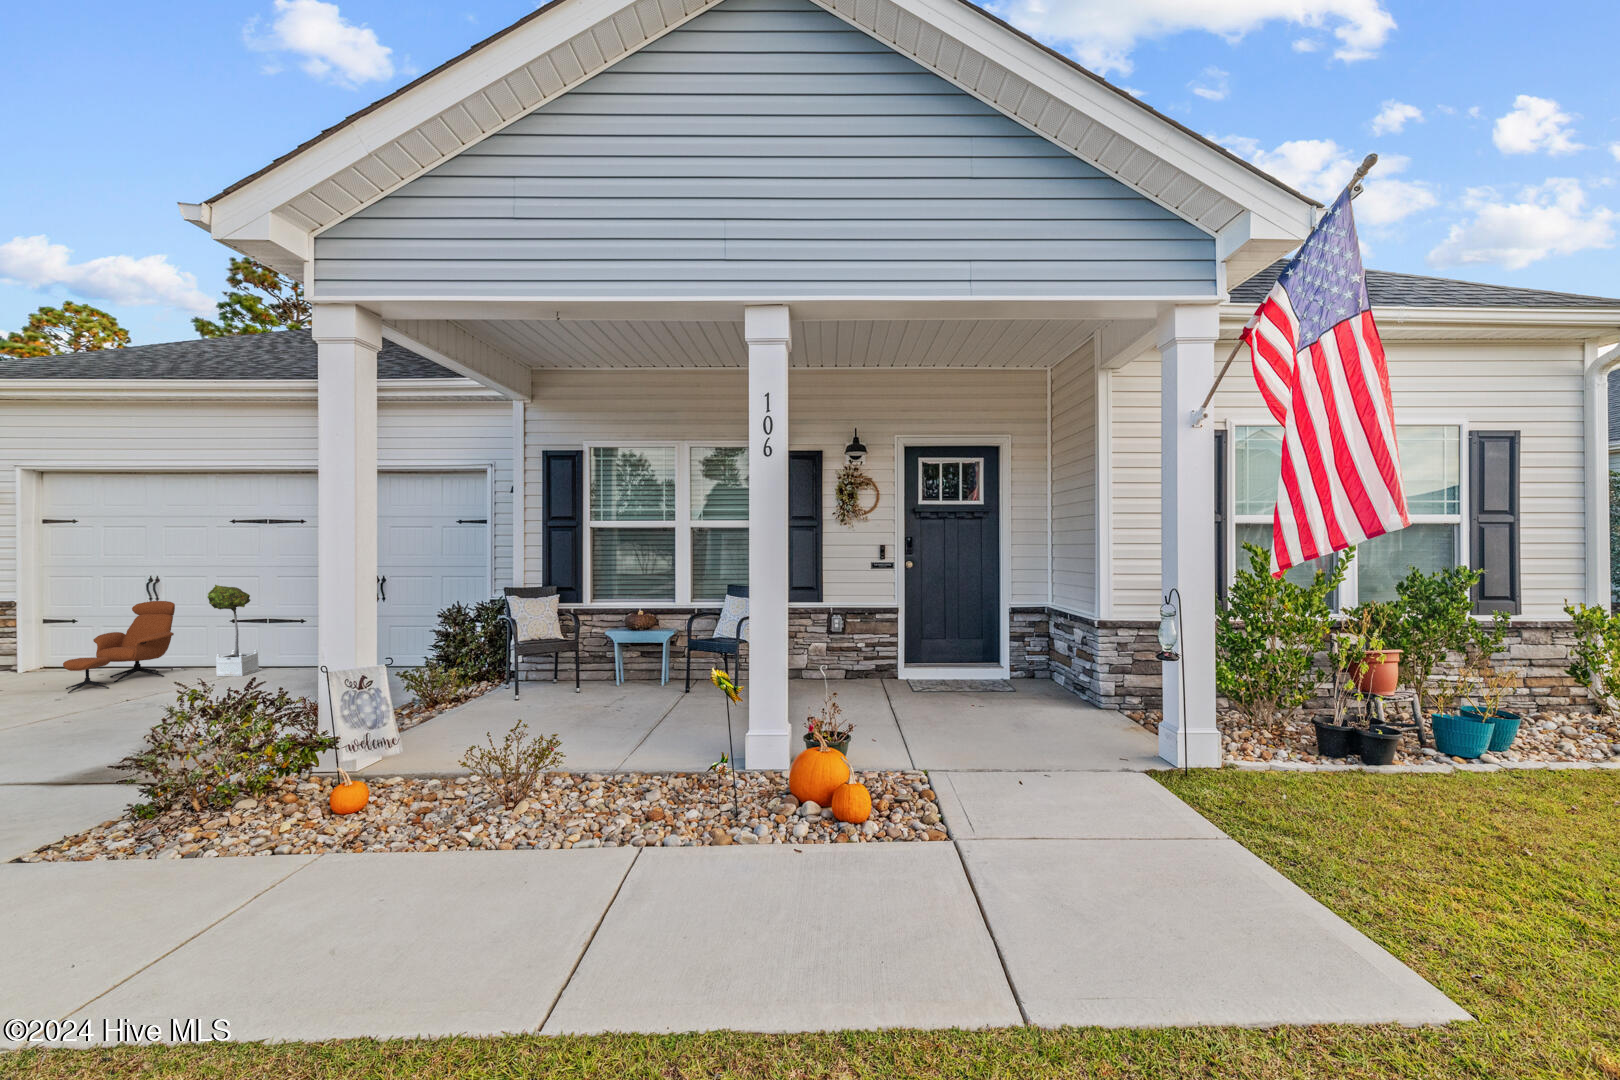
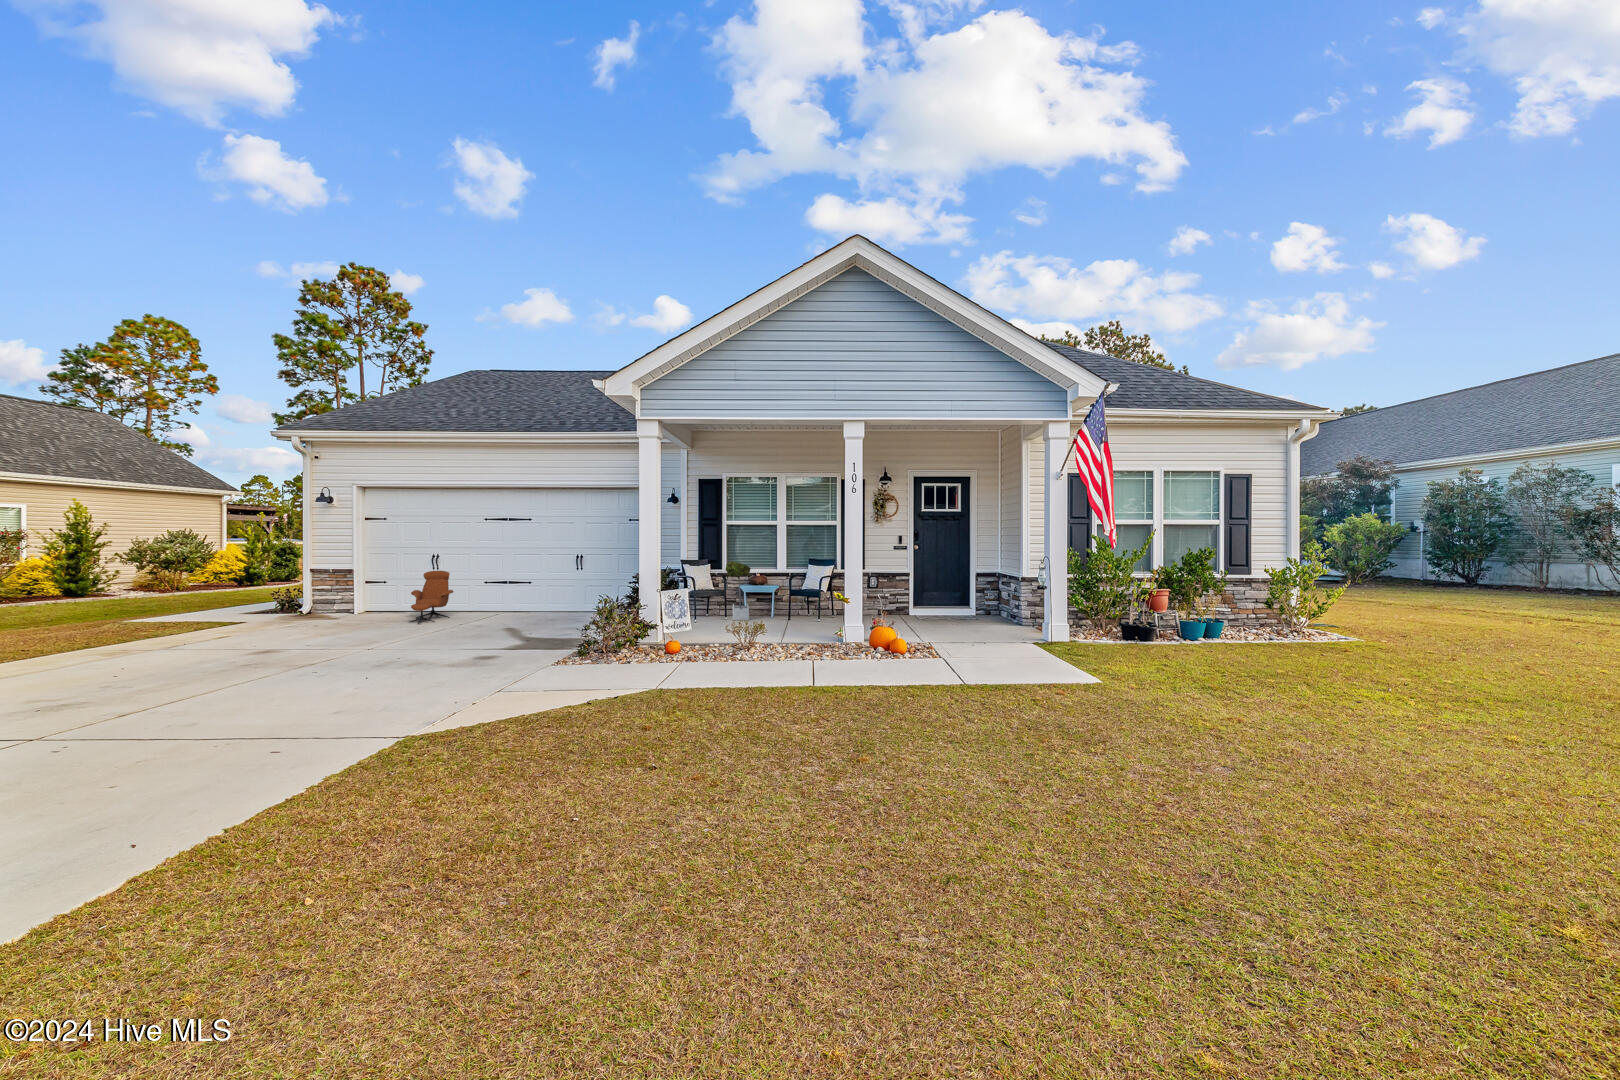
potted tree: present [208,585,259,676] -> present [726,561,751,620]

